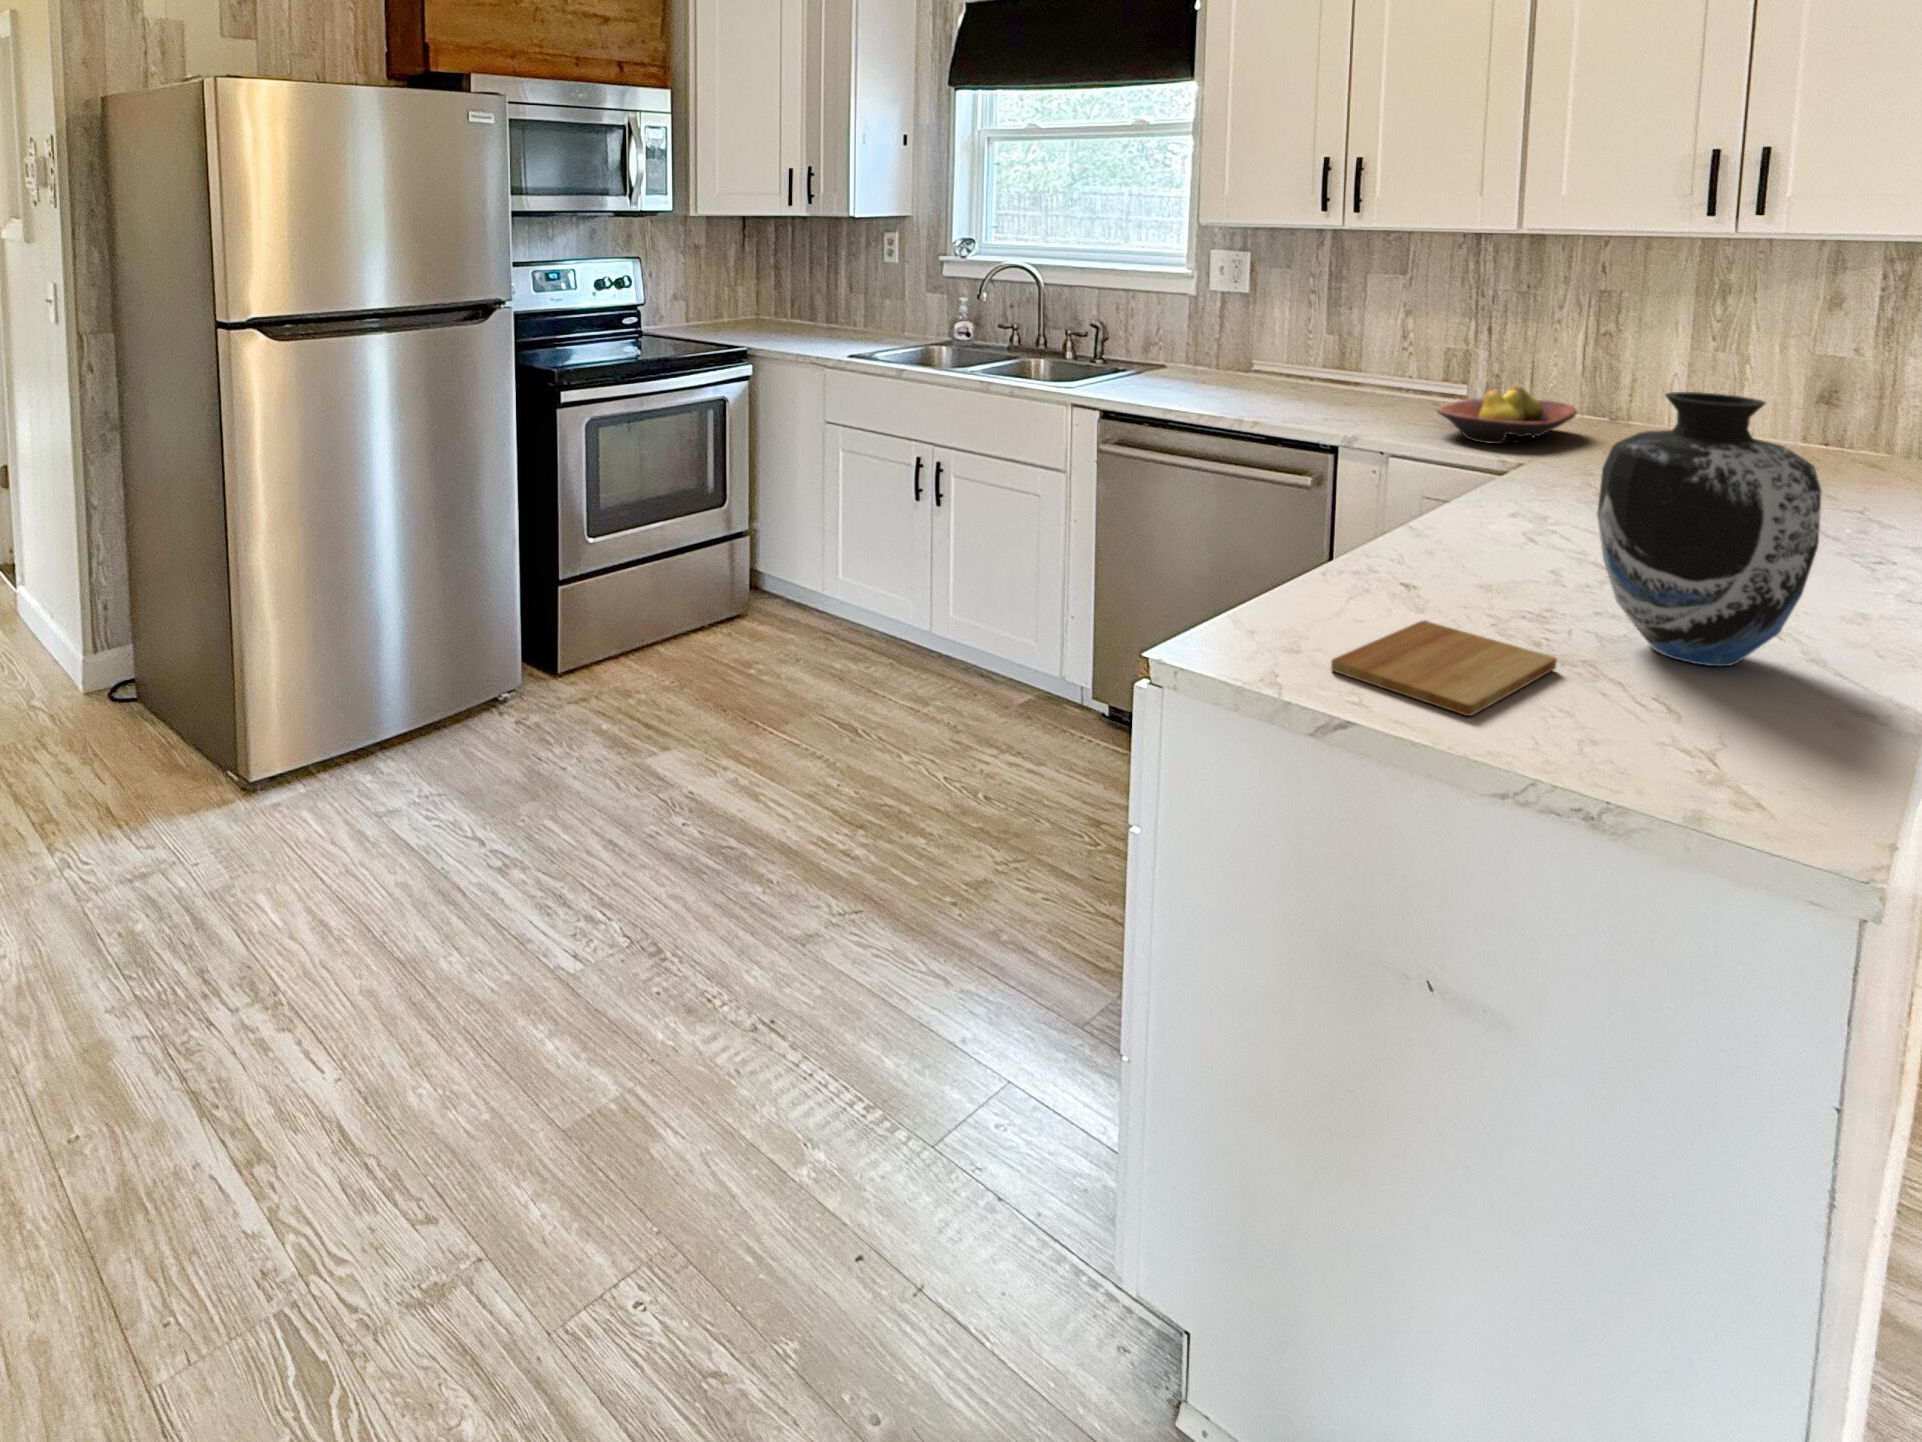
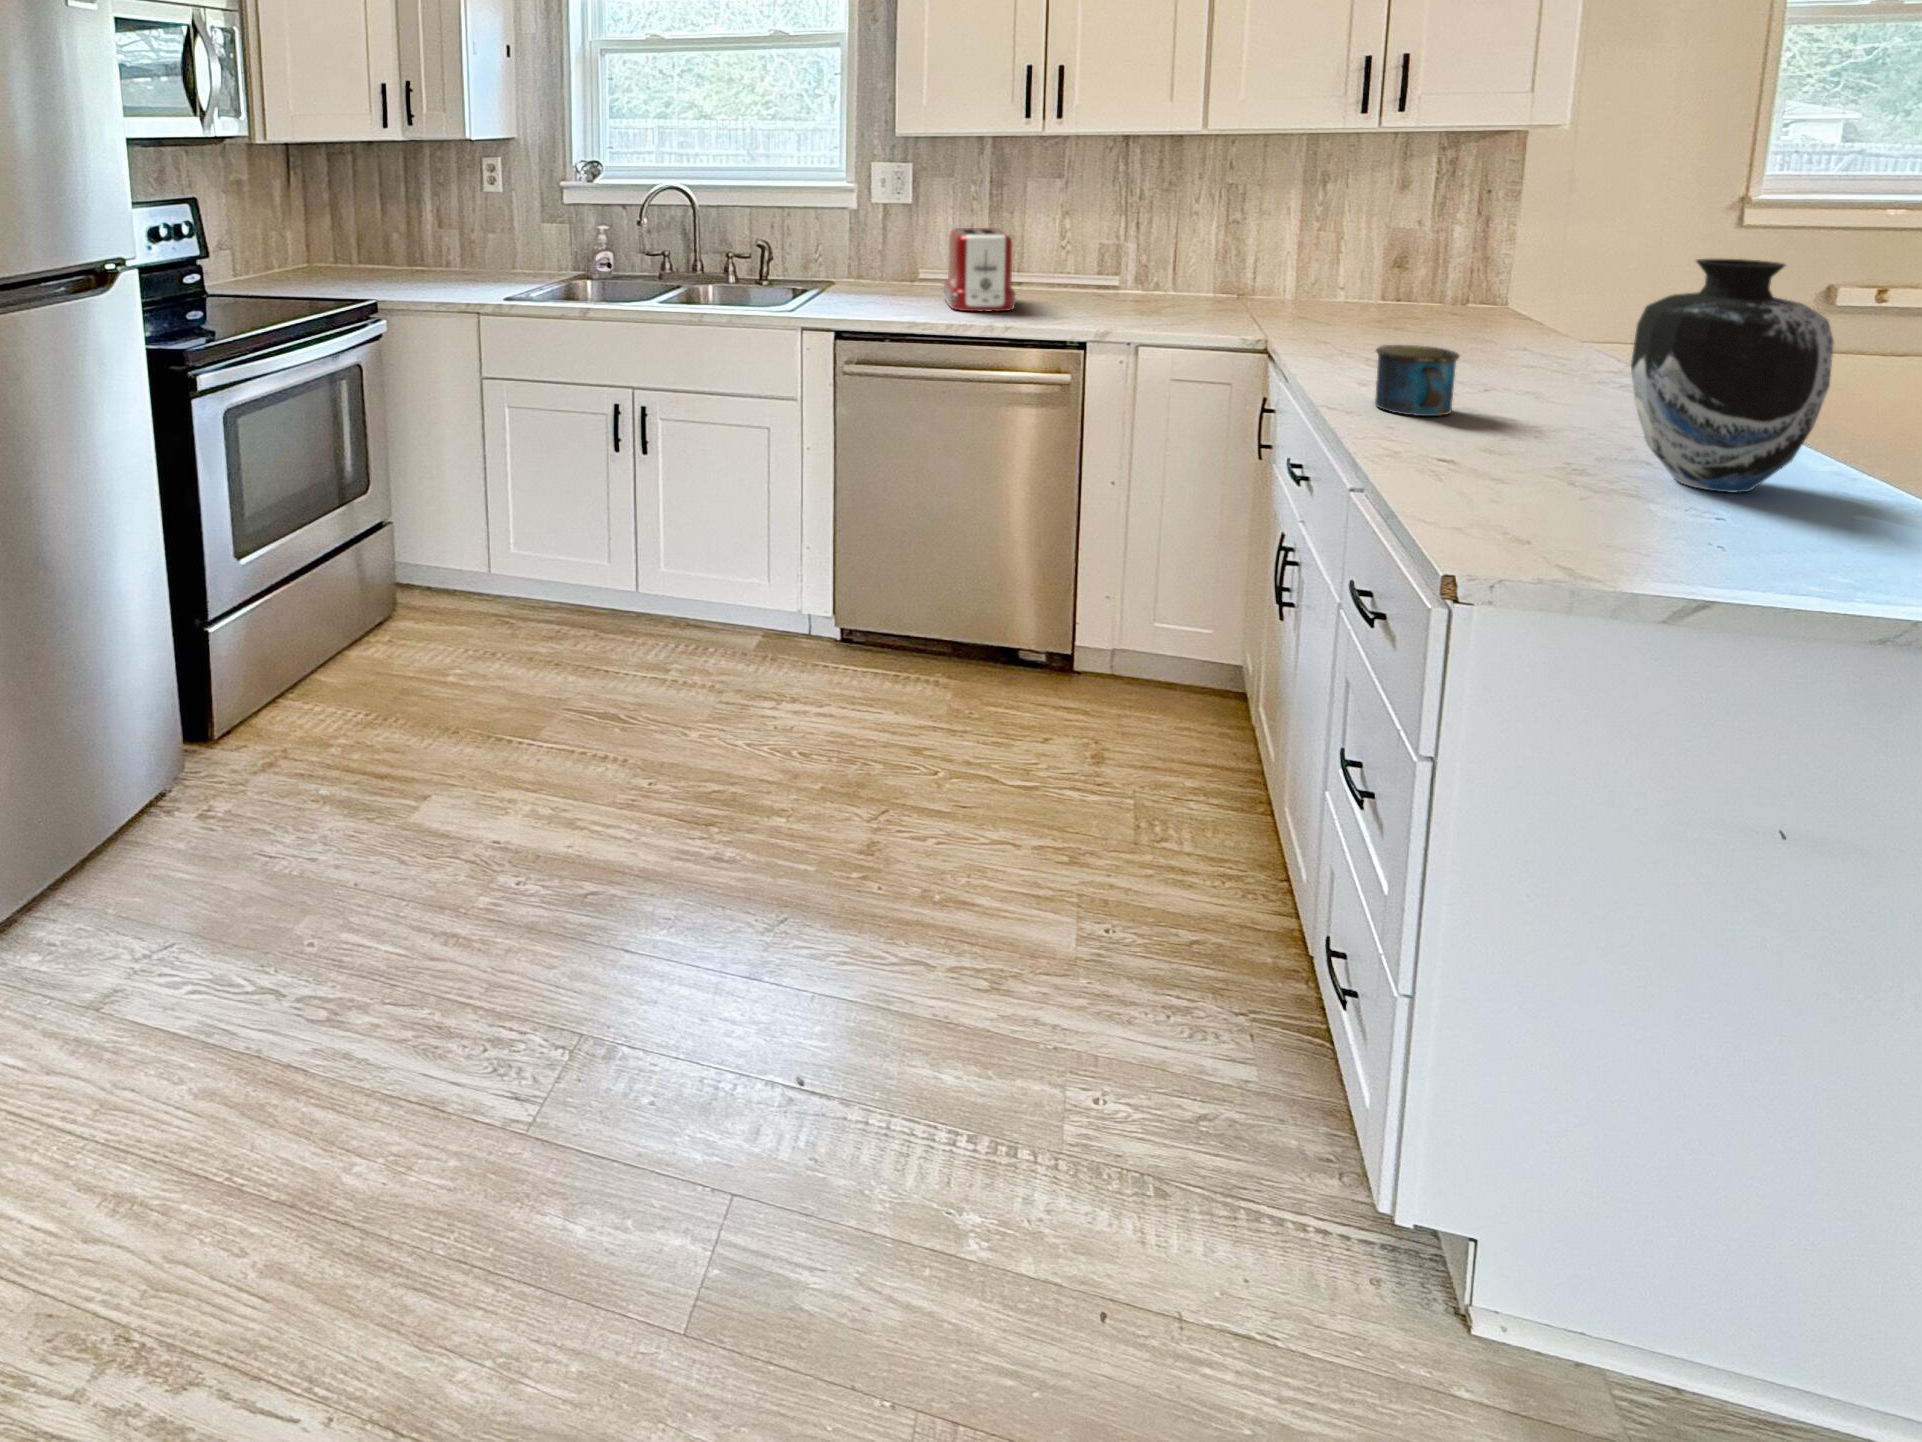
toaster: none [1236,319,1323,406] -> present [943,228,1016,311]
fruit bowl: present [1437,386,1577,444] -> none [1154,274,1255,328]
mug: none [1473,468,1568,550] -> present [1375,345,1460,416]
cutting board: present [1331,621,1557,716] -> none [1546,493,1750,574]

